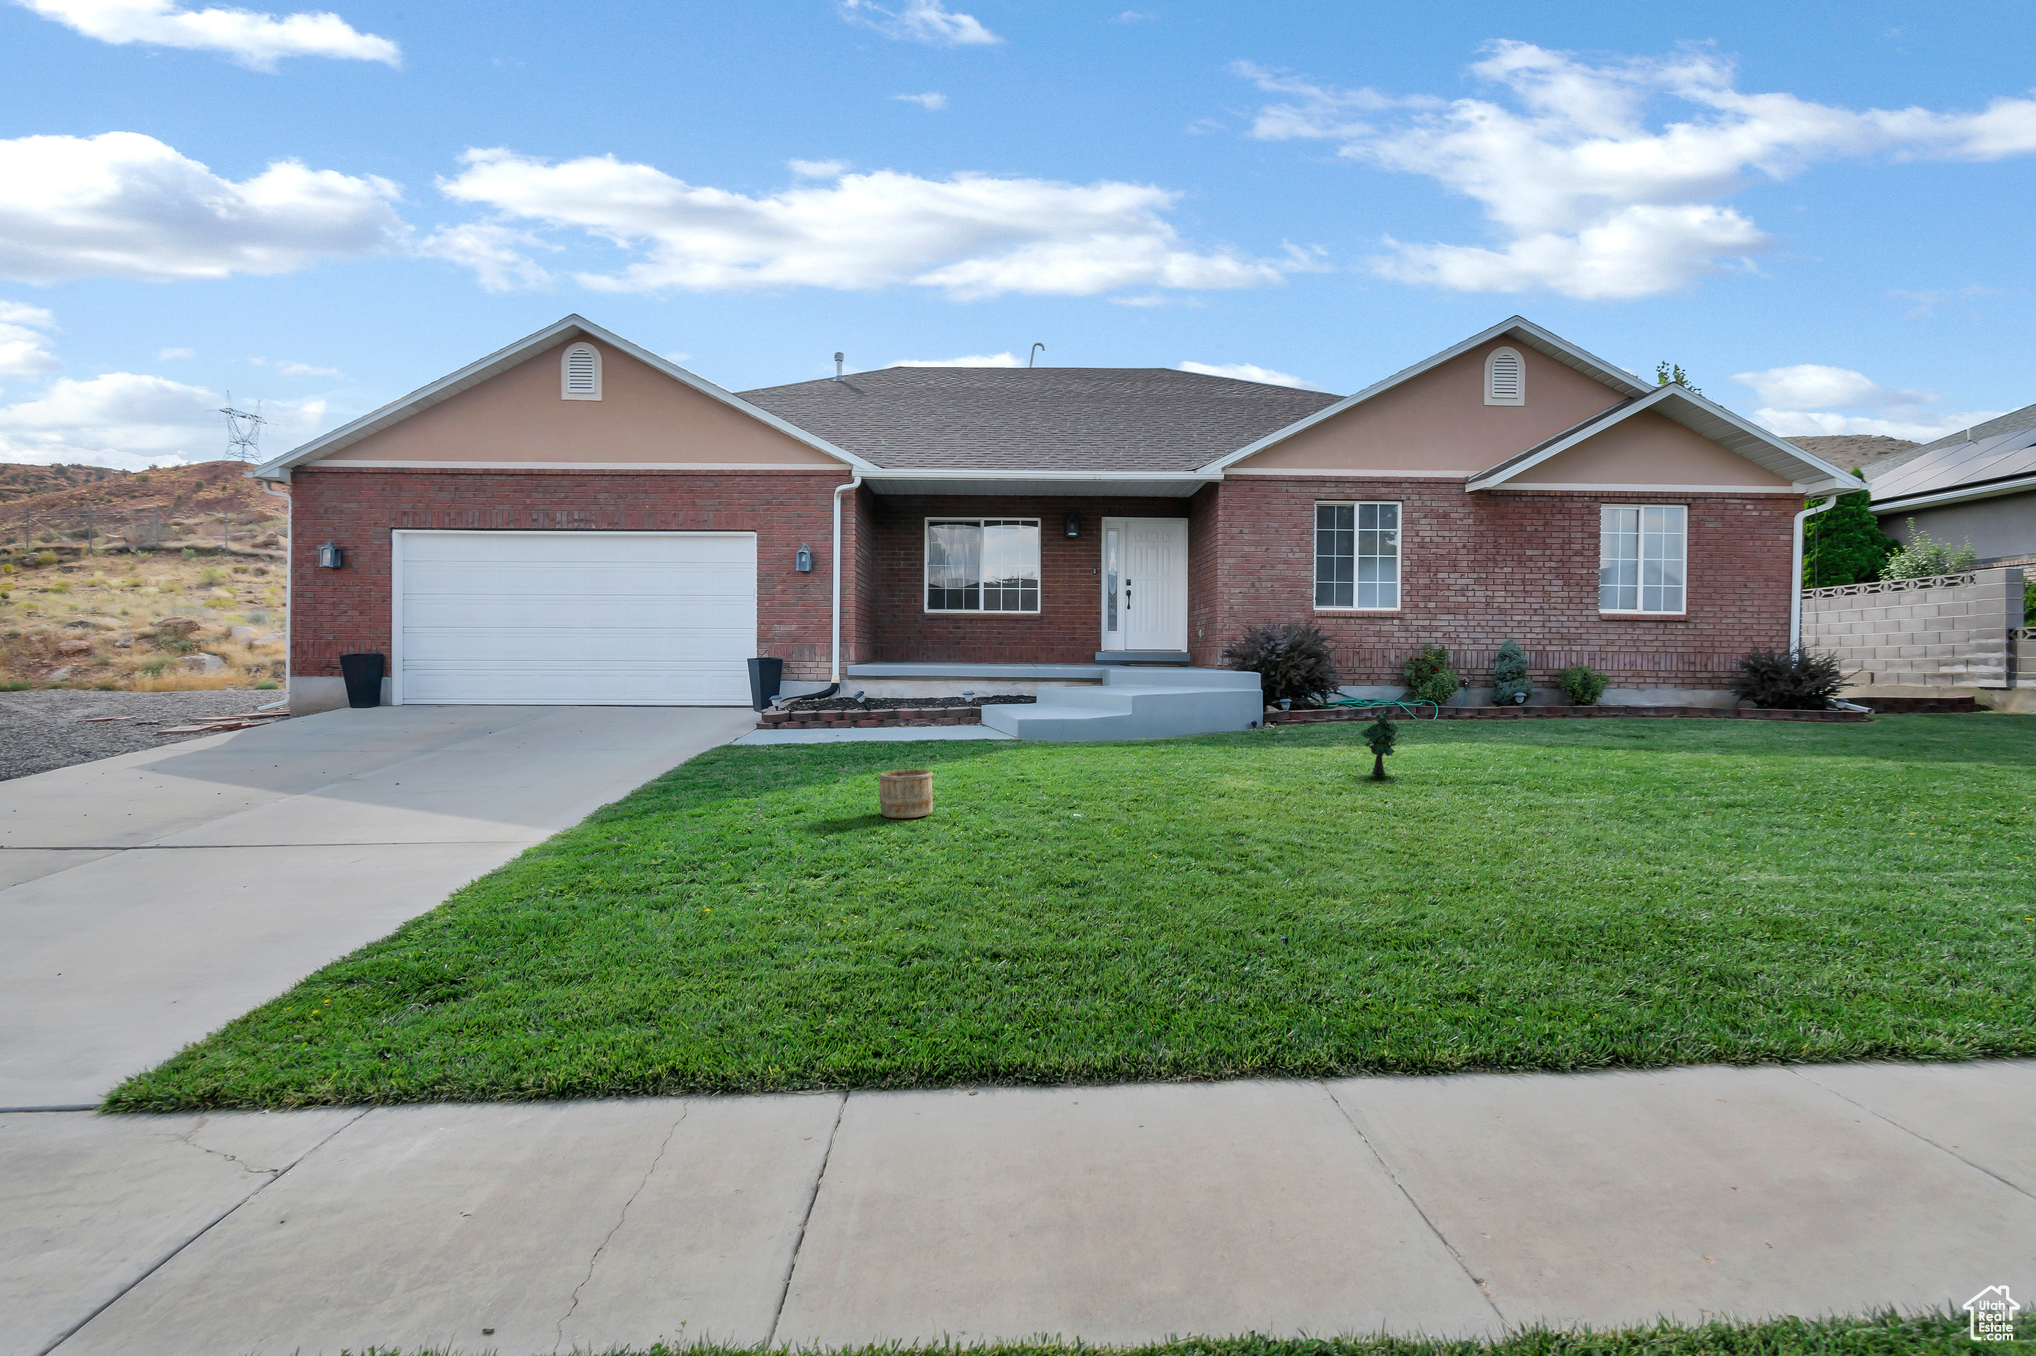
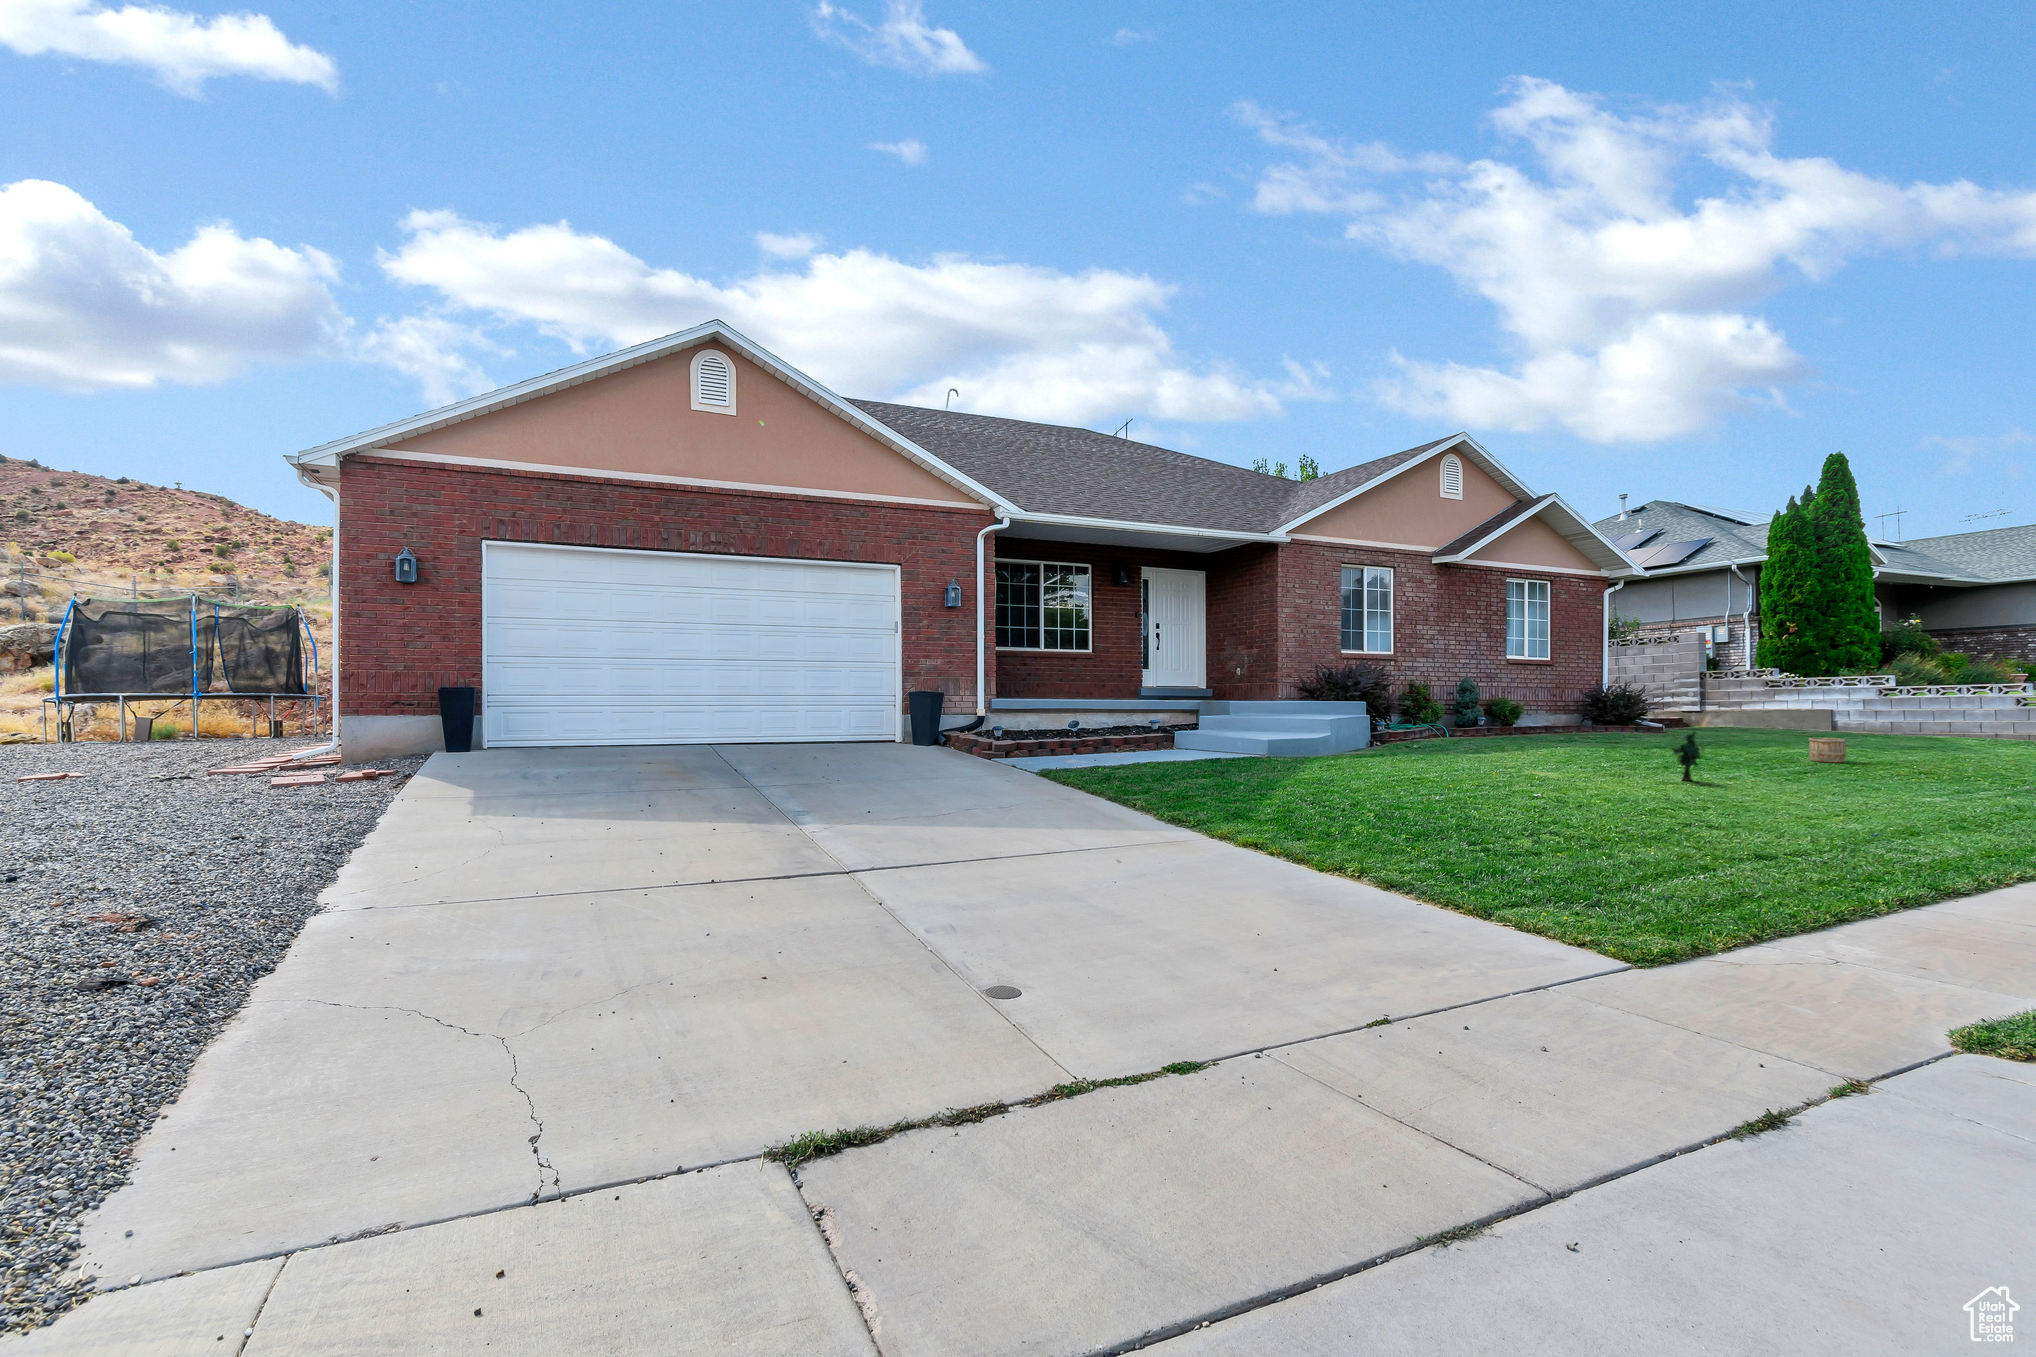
wooden bucket: present [877,769,933,818] -> present [1808,738,1847,763]

